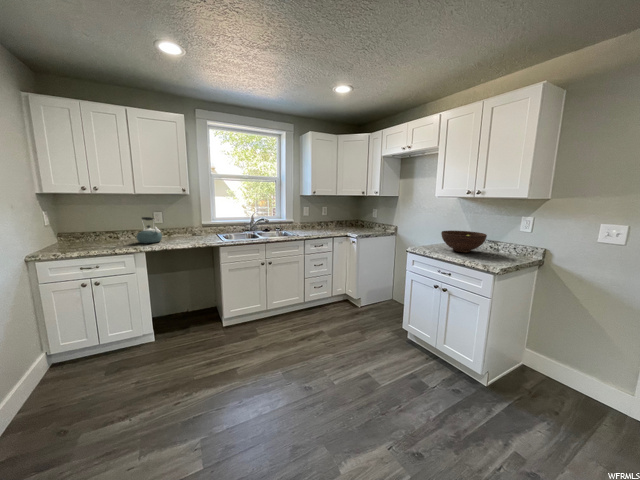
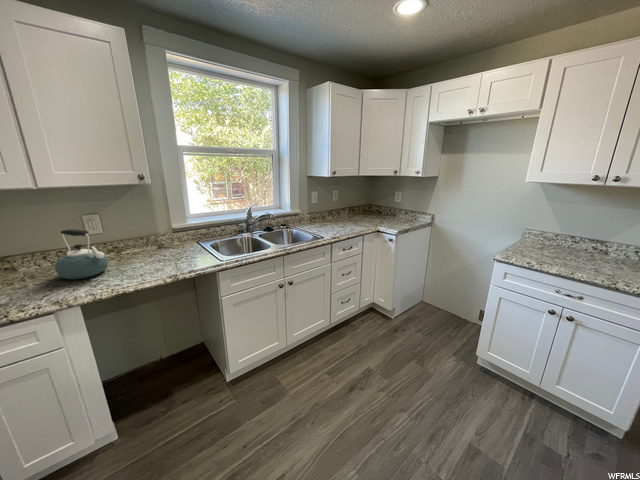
fruit bowl: present [441,230,487,252] -> none [539,227,615,260]

